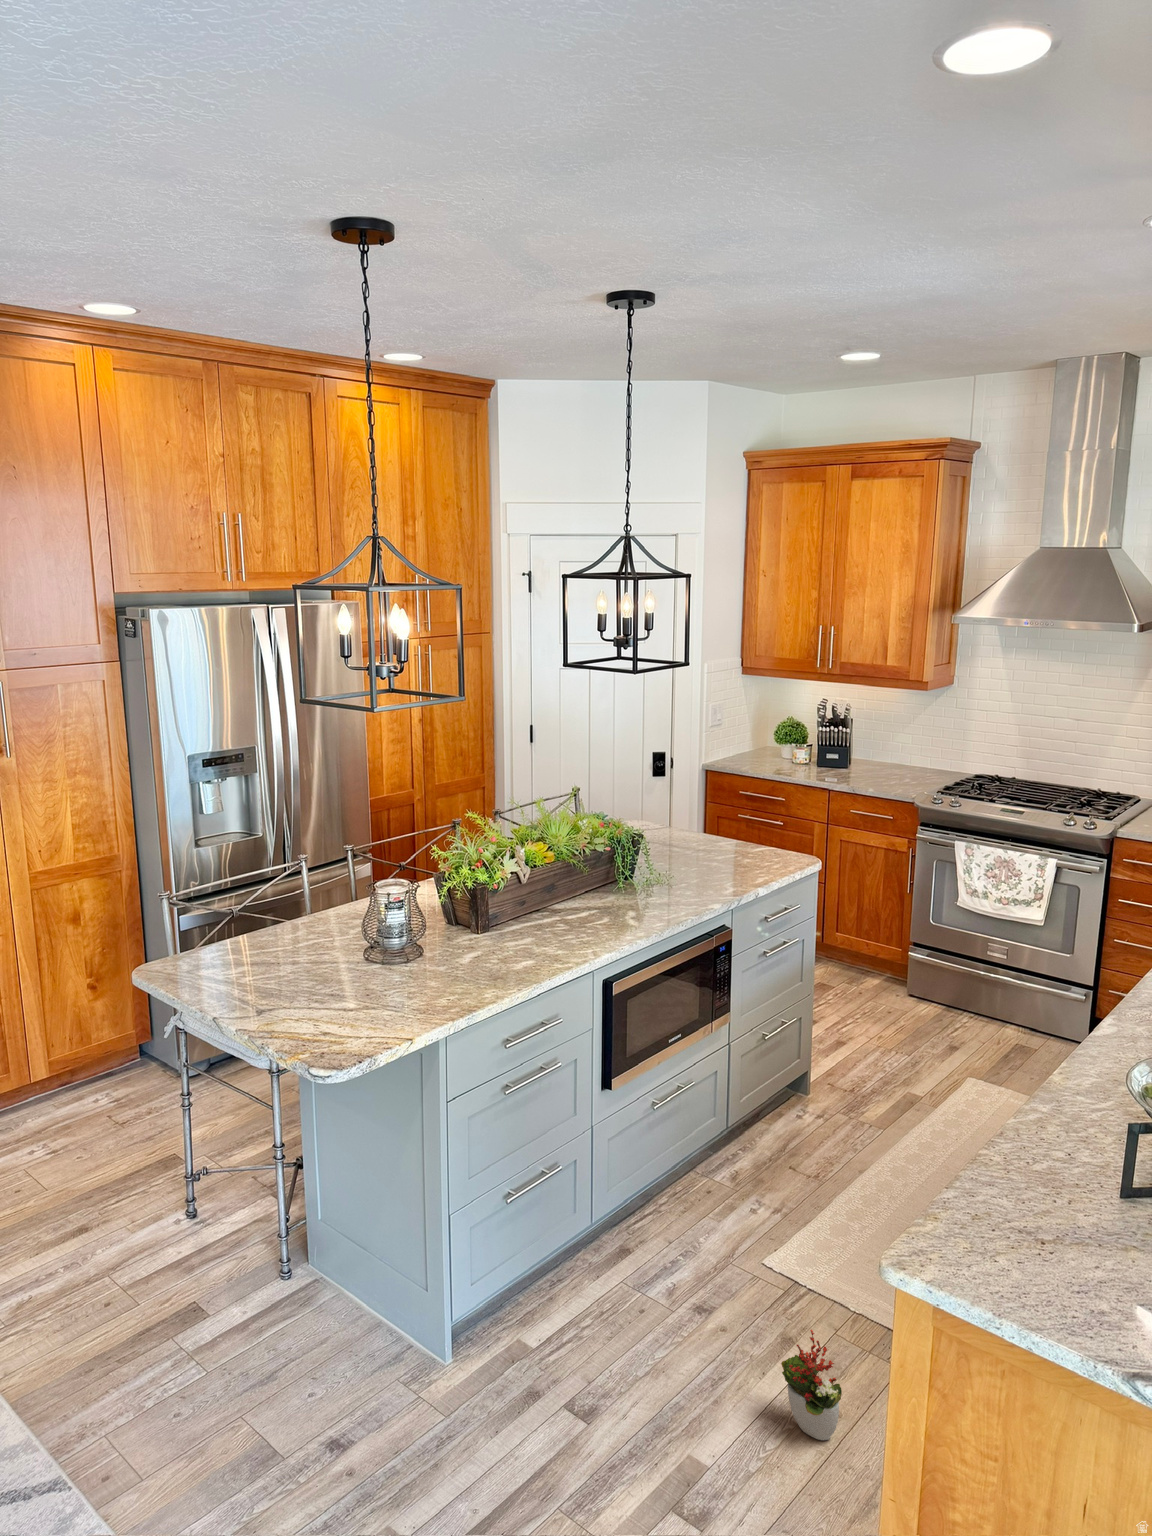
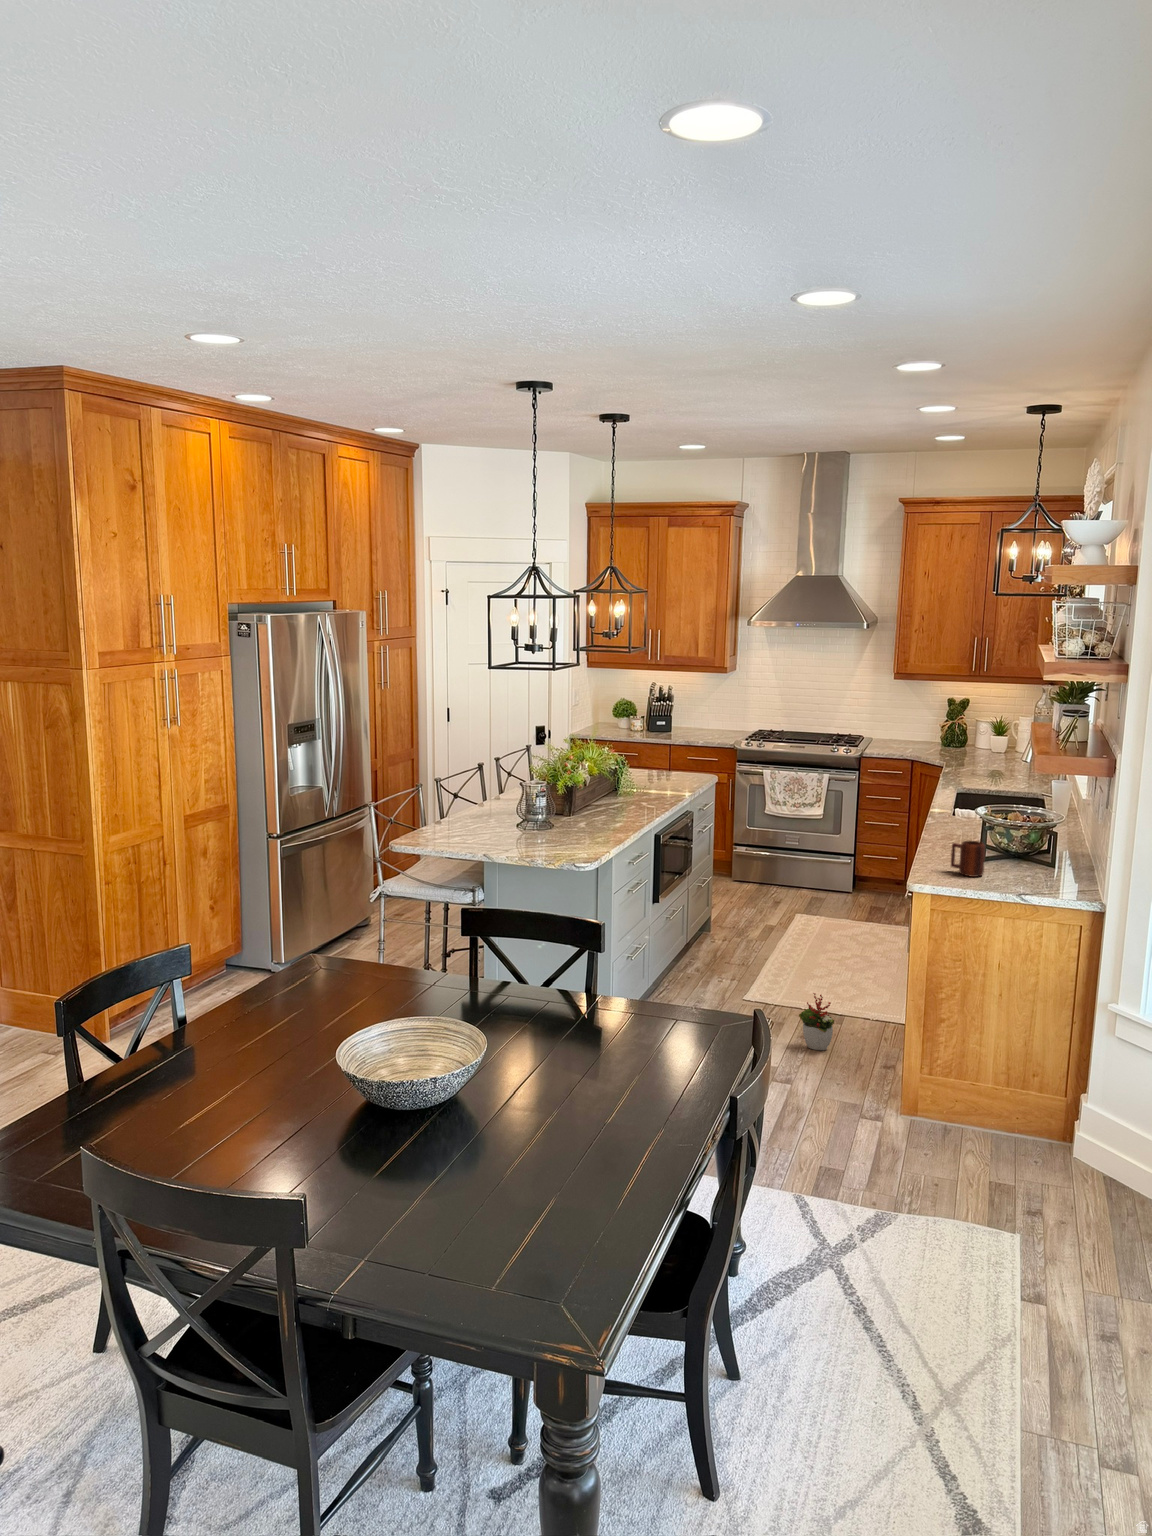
mug: none [1013,1164,1091,1265] -> present [951,841,985,877]

